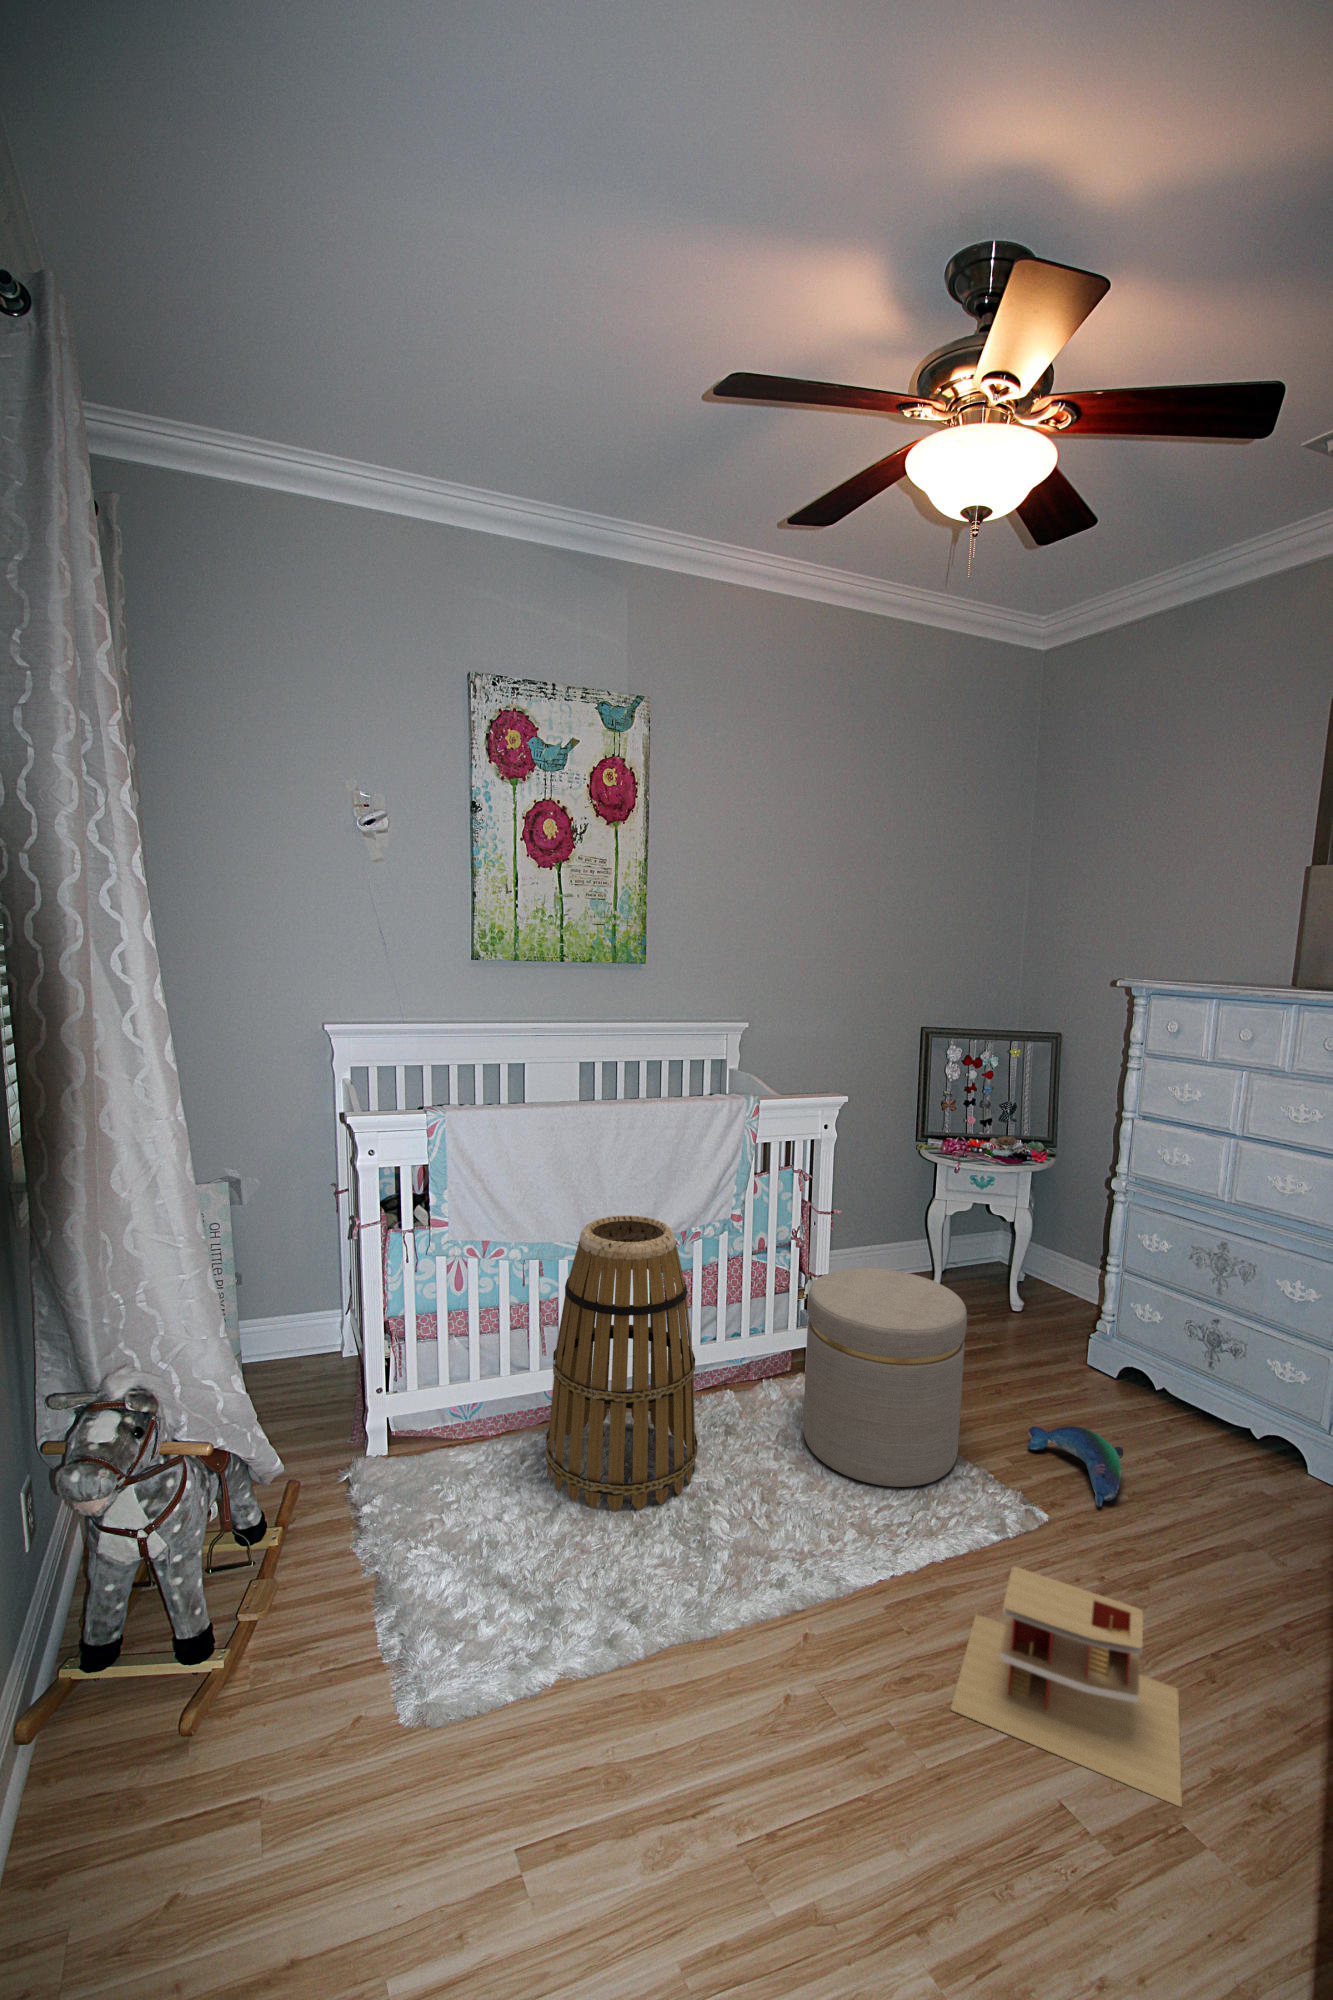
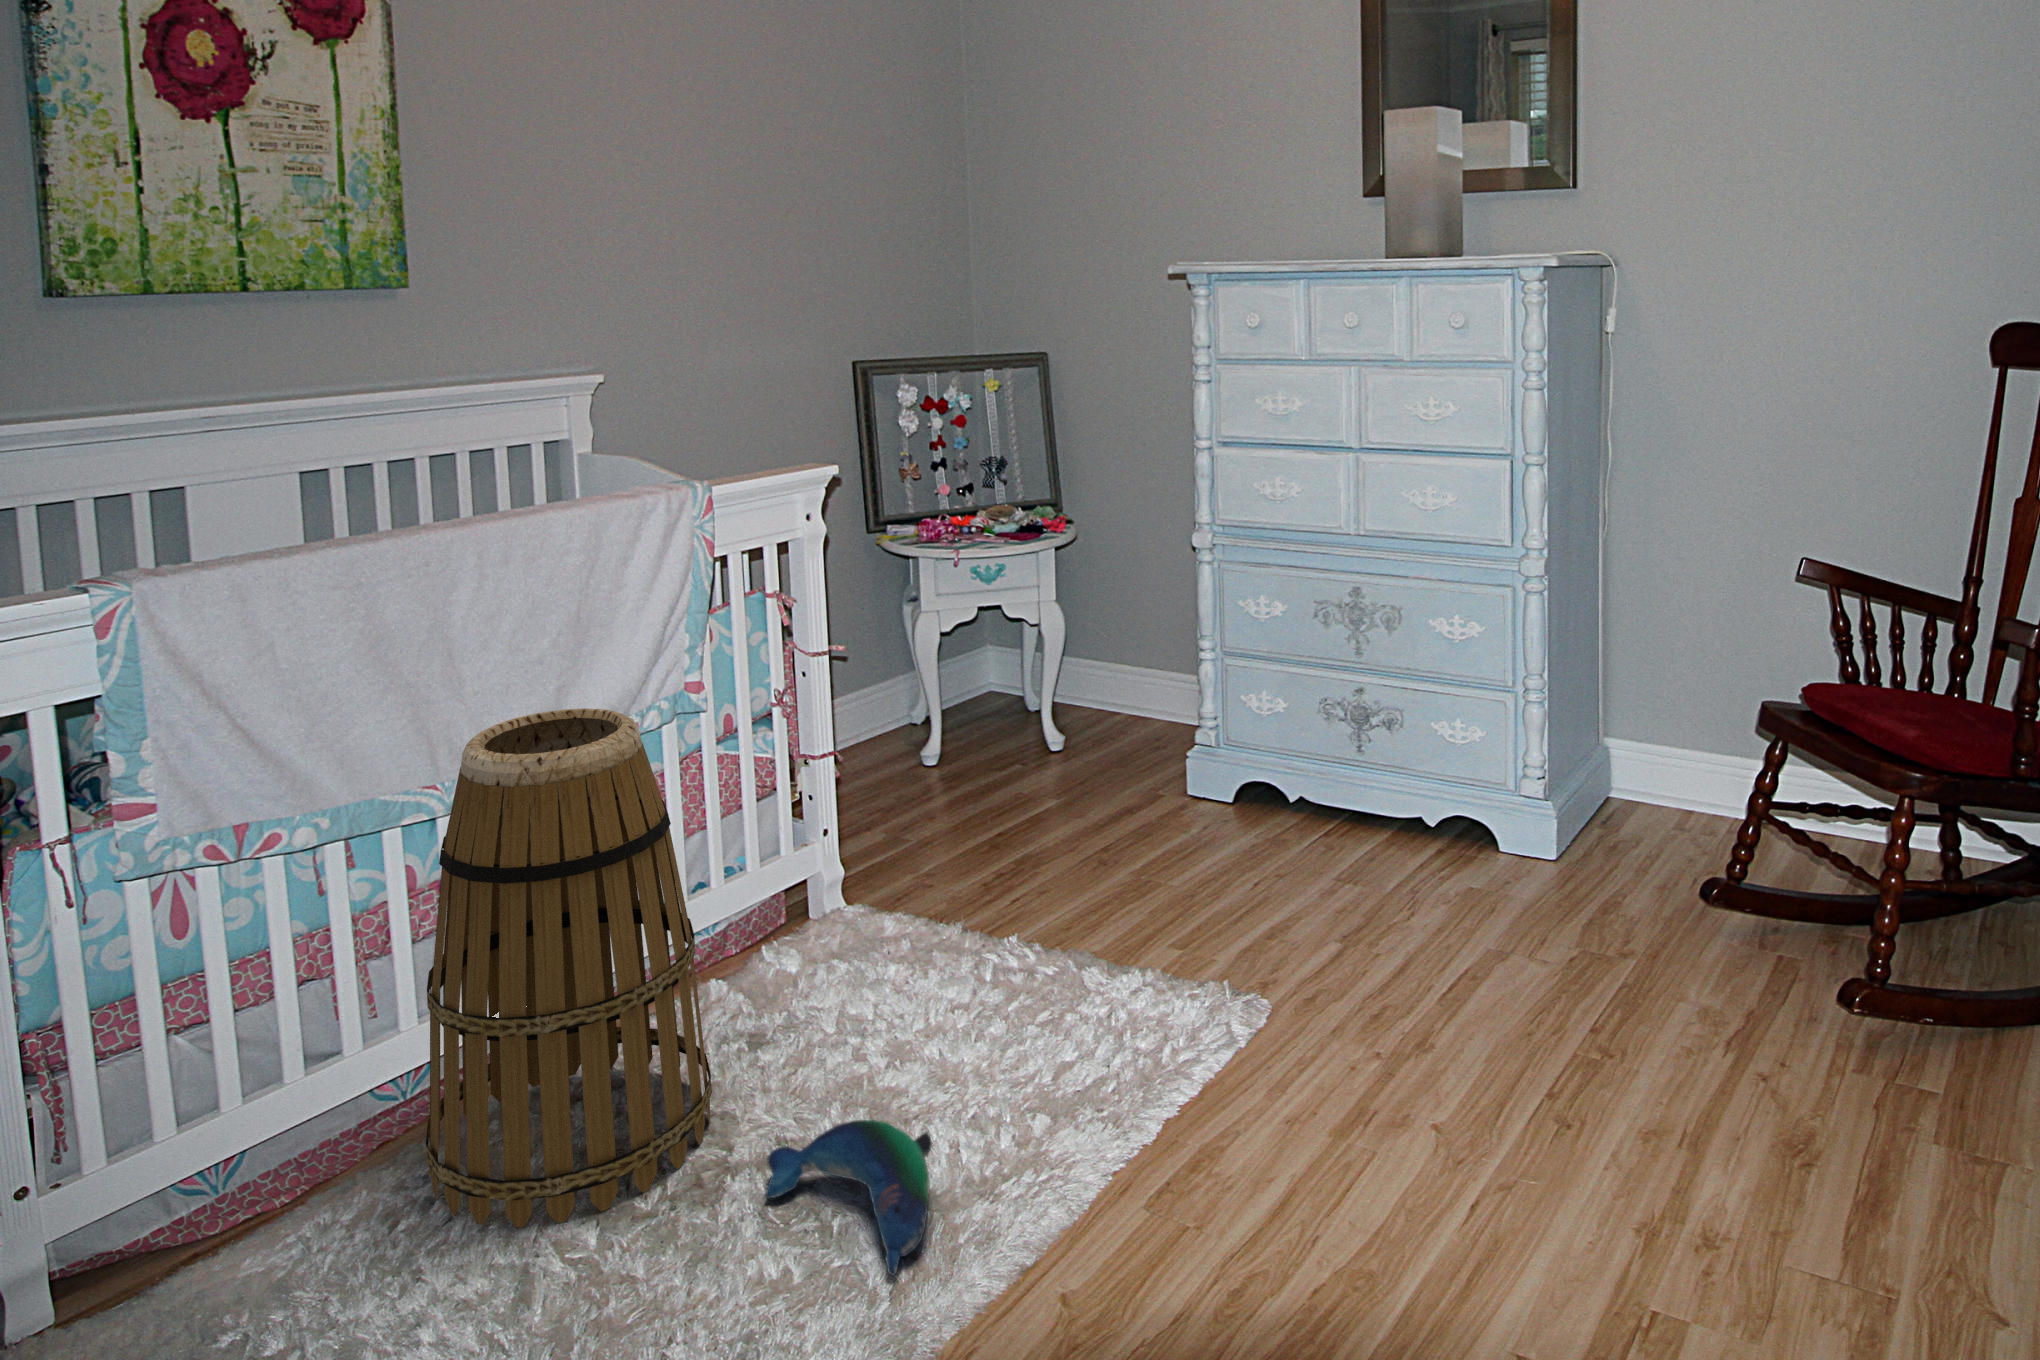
ottoman: present [803,1268,967,1487] -> none [834,710,1069,1021]
plush toy: present [1027,1426,1123,1507] -> present [765,1120,932,1275]
toy house: present [951,1567,1182,1807] -> none [1179,1006,1470,1228]

